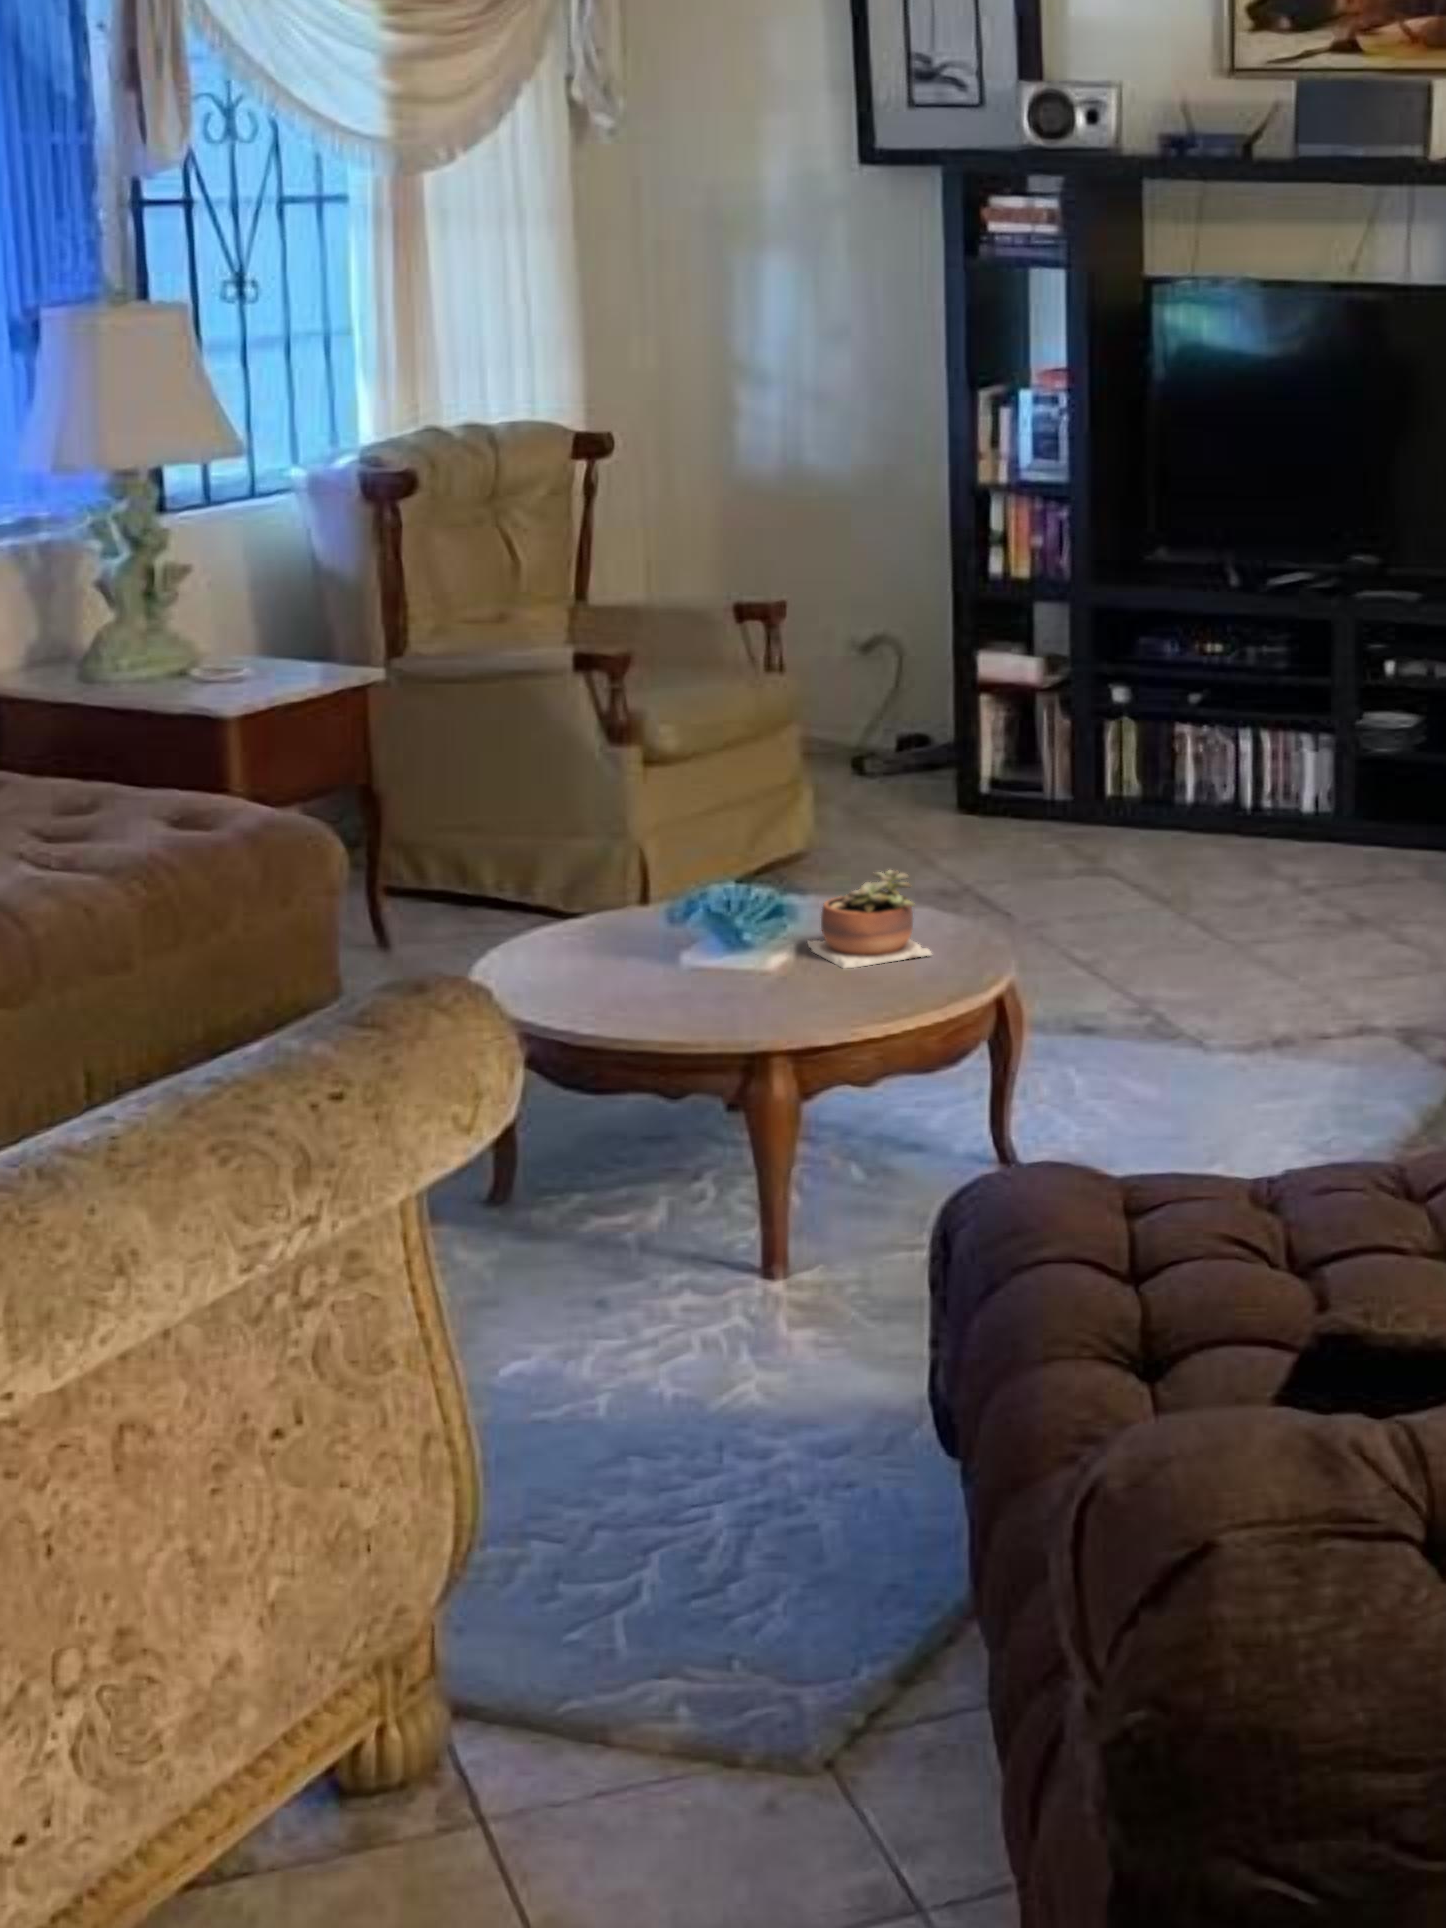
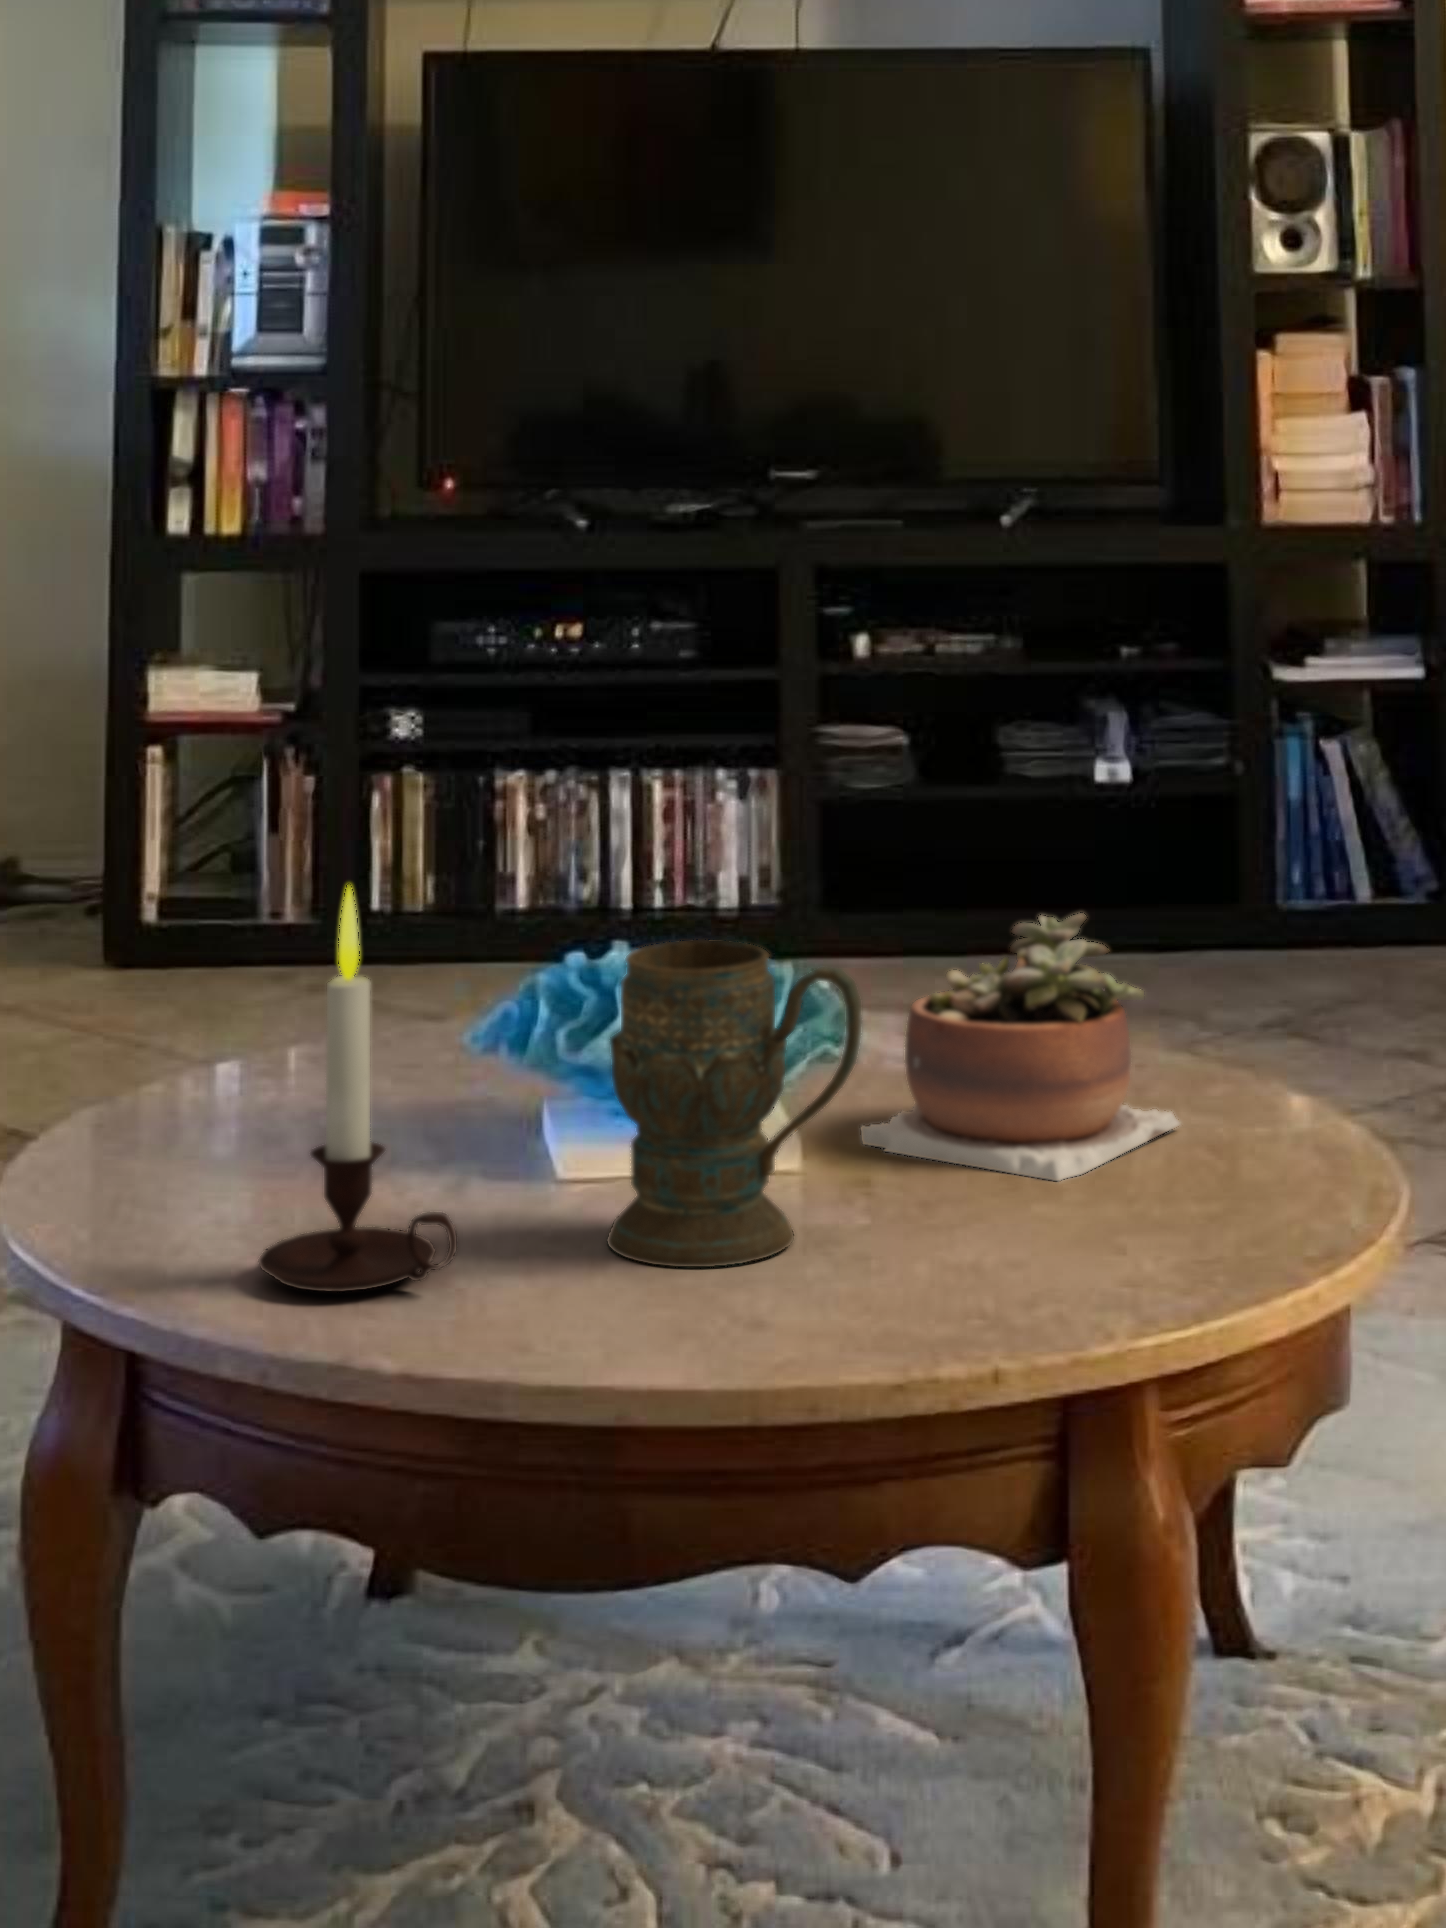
candle: none [523,839,586,972] -> present [258,886,457,1292]
mug: none [646,869,720,980] -> present [607,940,862,1267]

